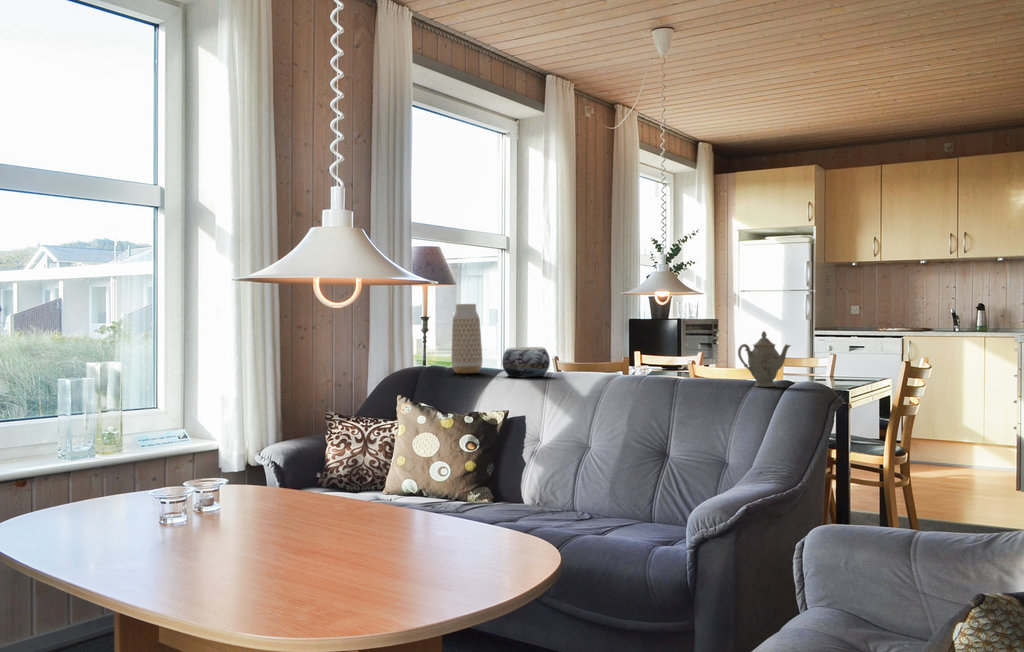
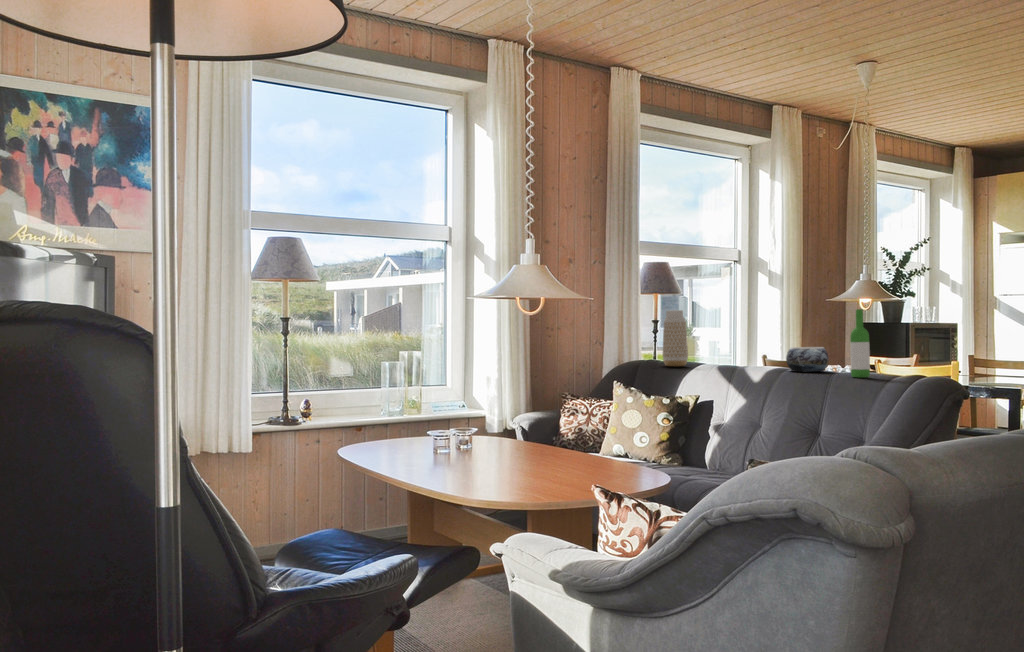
wine bottle: none [695,303,718,386] -> present [850,309,870,378]
teapot: present [738,331,790,387] -> none [887,332,937,380]
decorative bowl: present [502,347,550,377] -> present [786,347,829,372]

